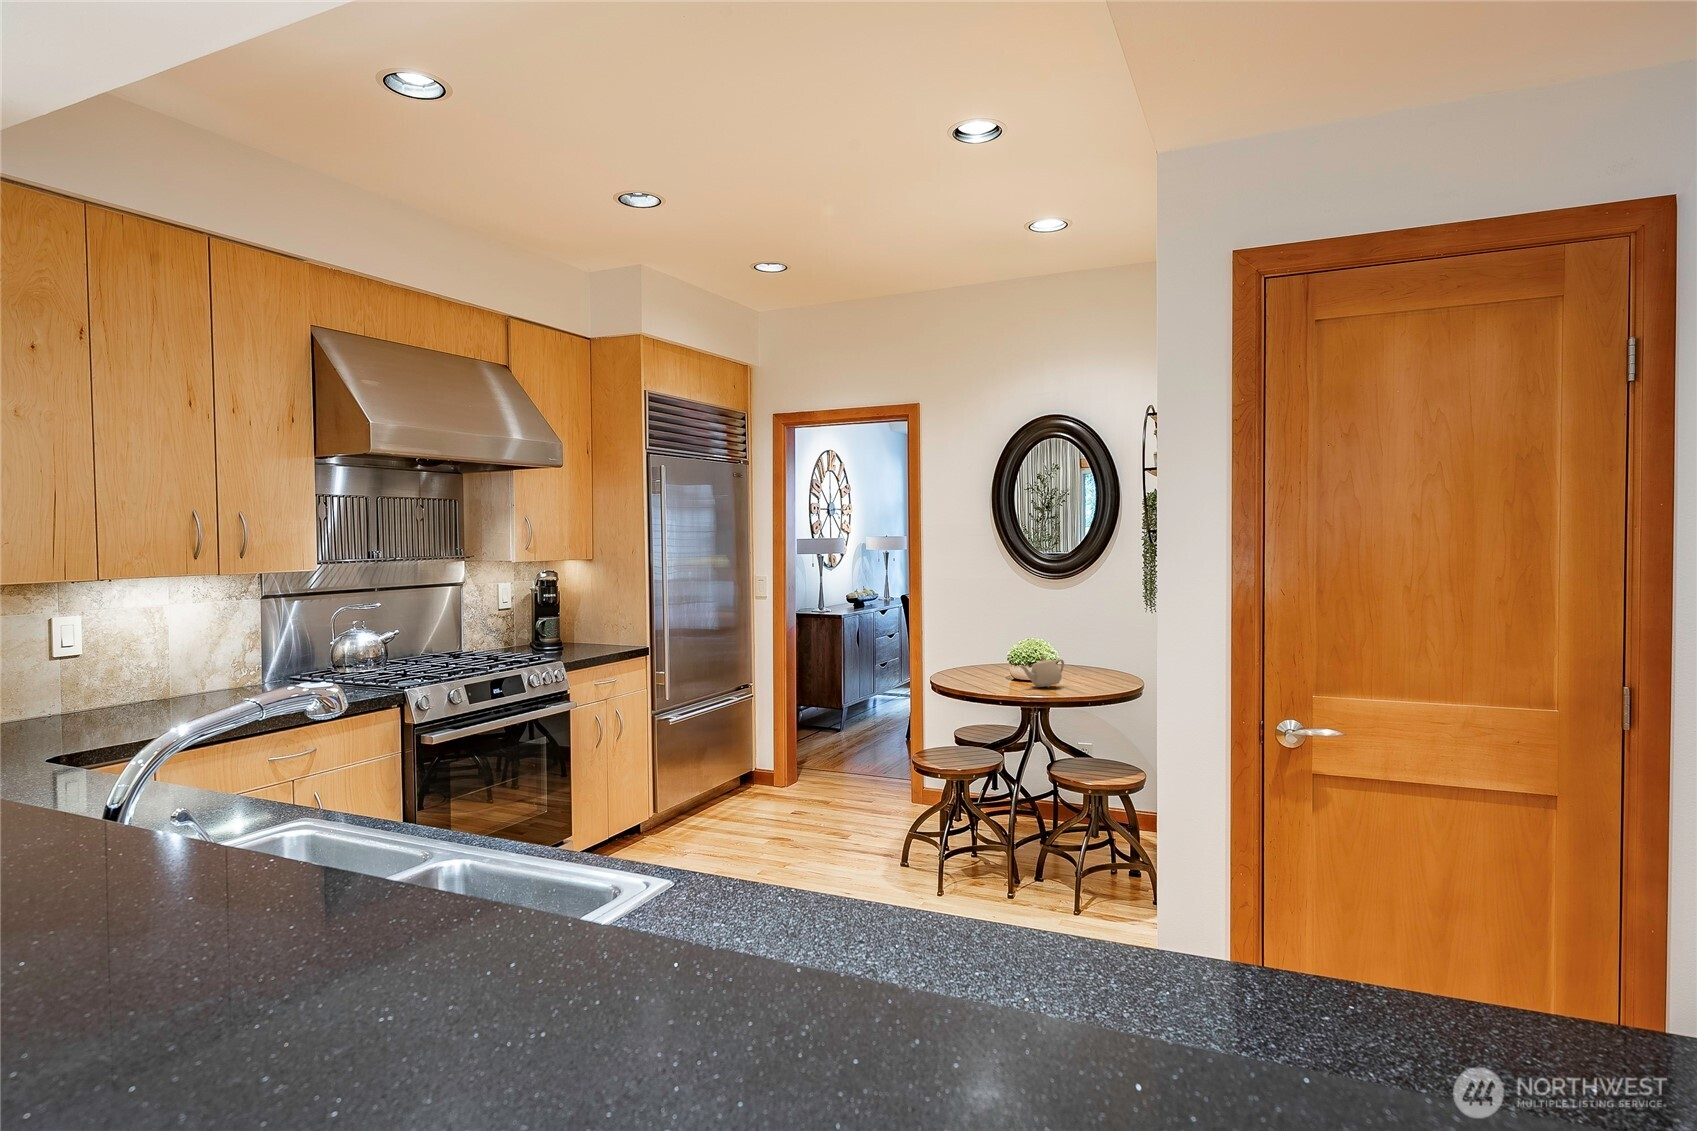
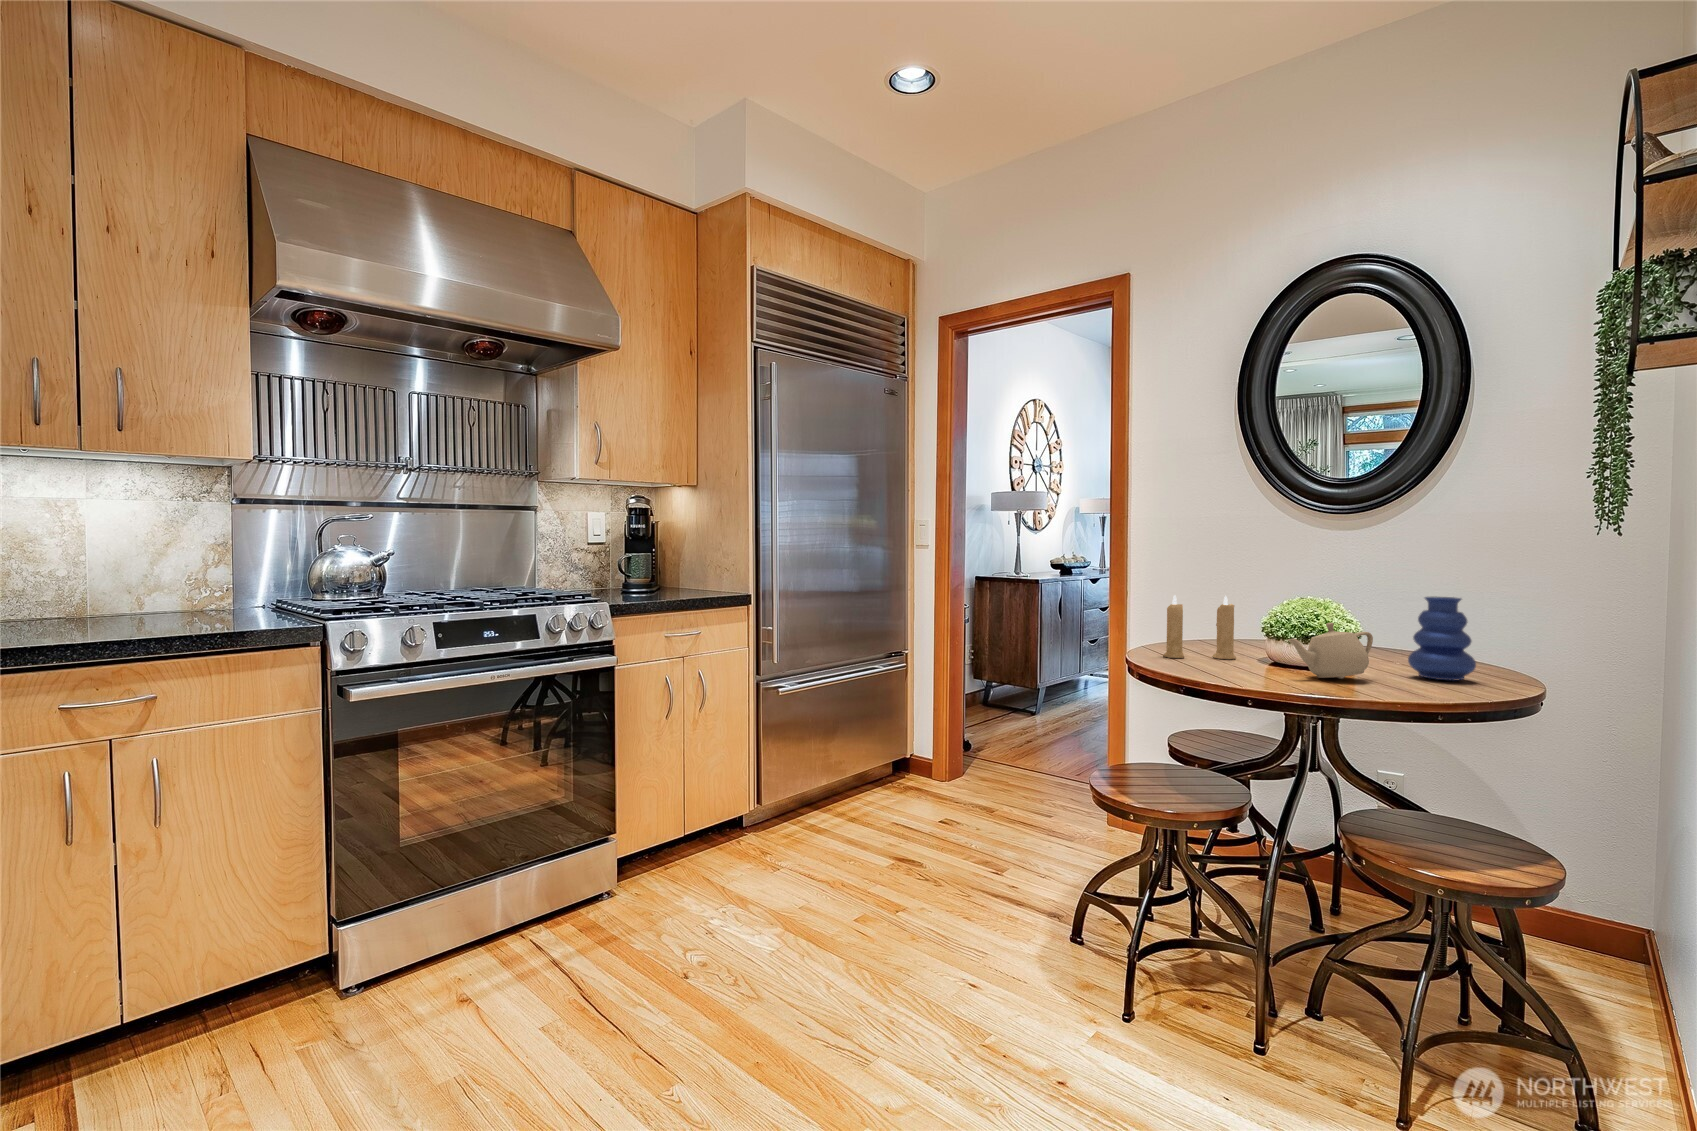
candle: none [951,637,994,679] -> present [1163,595,1236,659]
vase: none [1083,637,1115,684] -> present [1408,597,1476,681]

